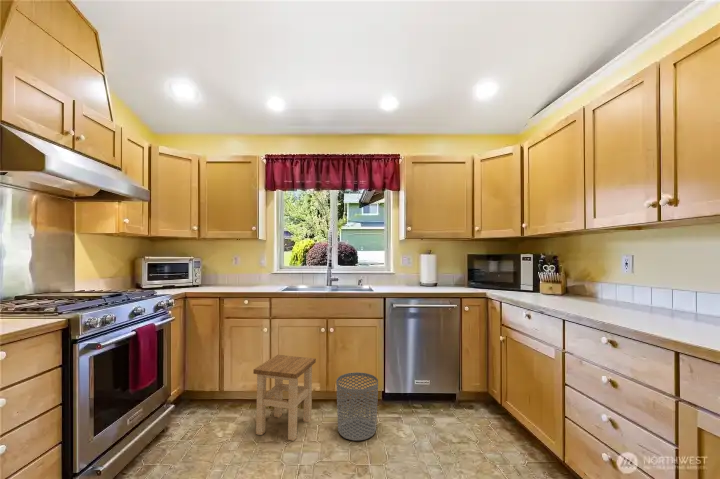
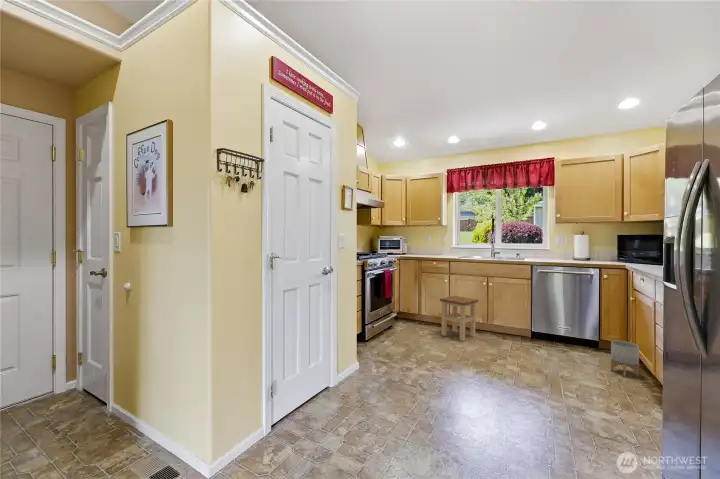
waste bin: present [336,372,378,441] -> none [490,311,520,349]
planter: none [496,401,529,459] -> present [611,341,639,377]

